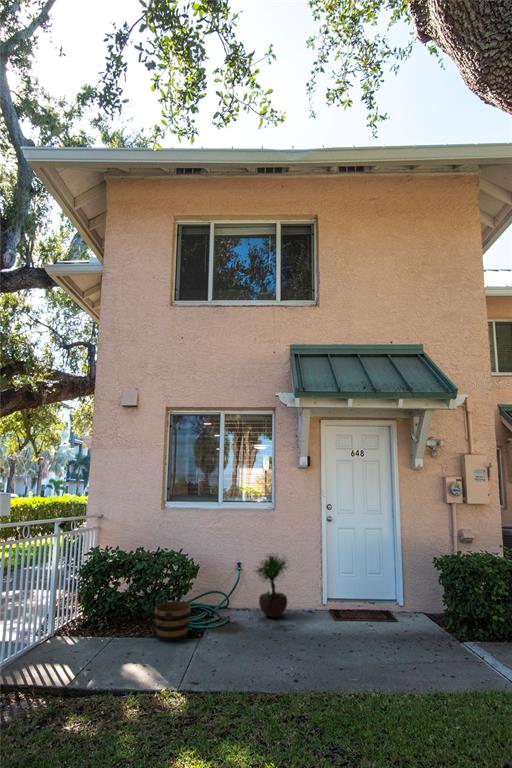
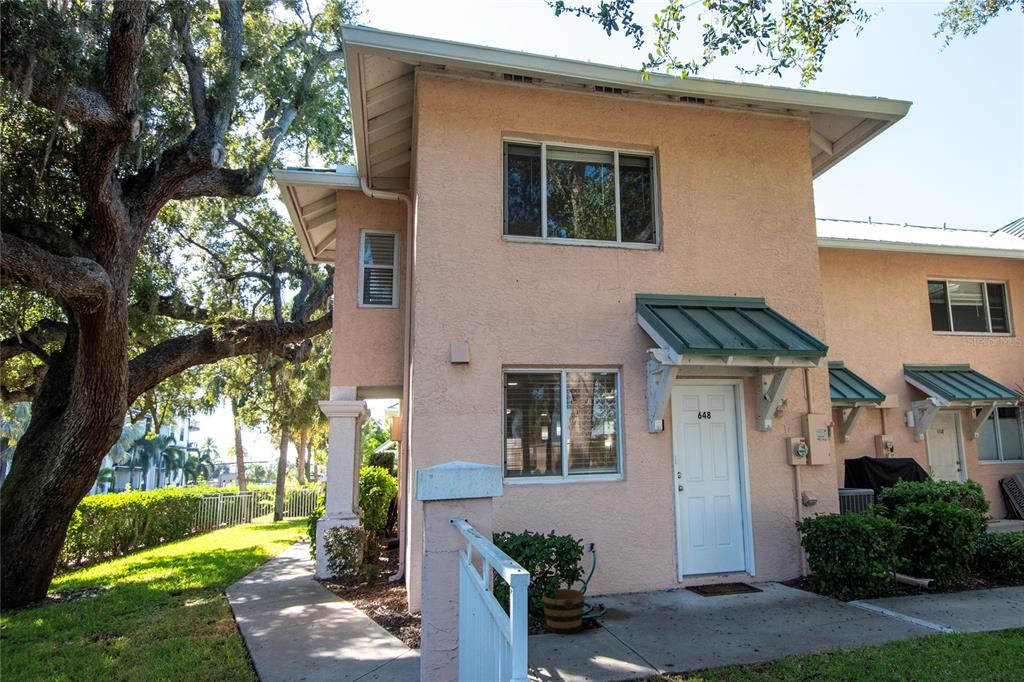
potted tree: present [257,555,287,617] -> none [619,523,660,599]

